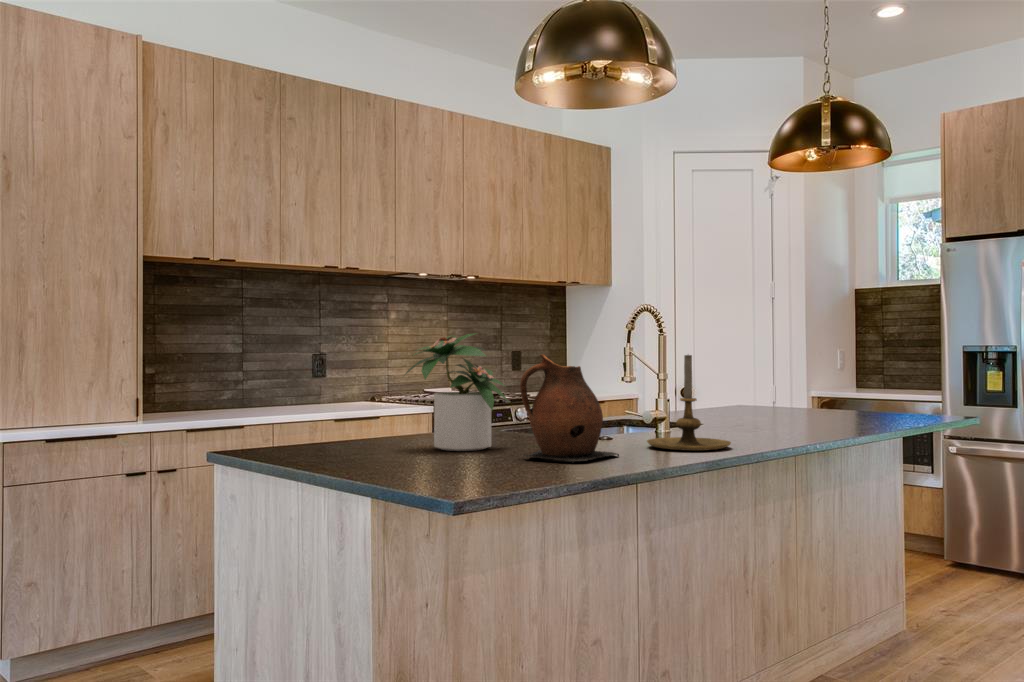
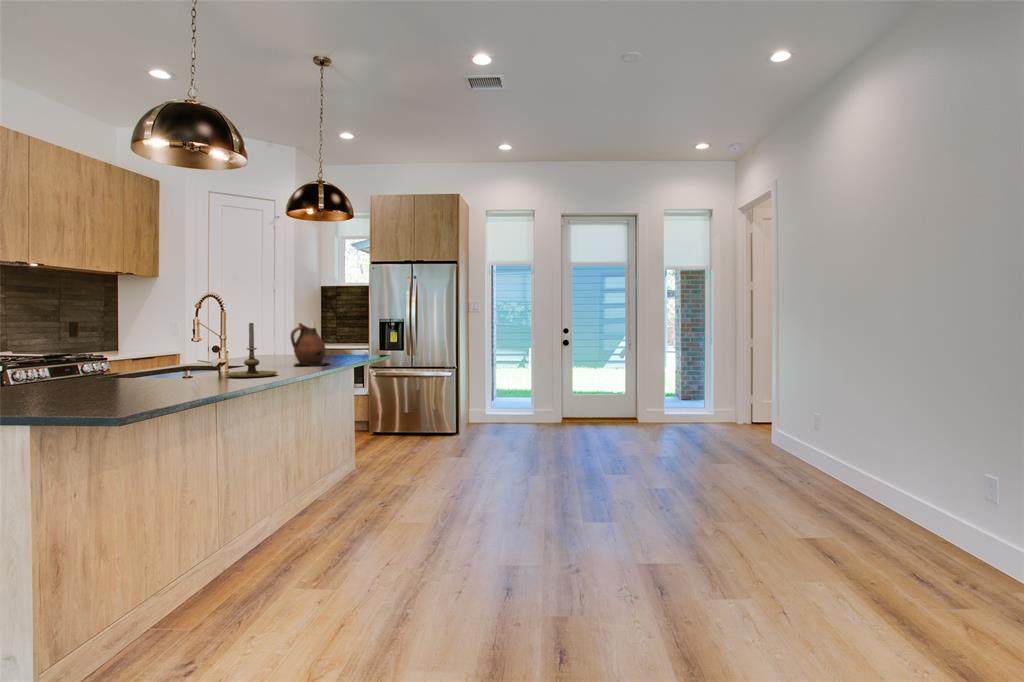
potted plant: present [406,333,507,451] -> none [32,308,126,388]
ceramic pitcher: present [520,354,619,463] -> present [290,323,327,365]

